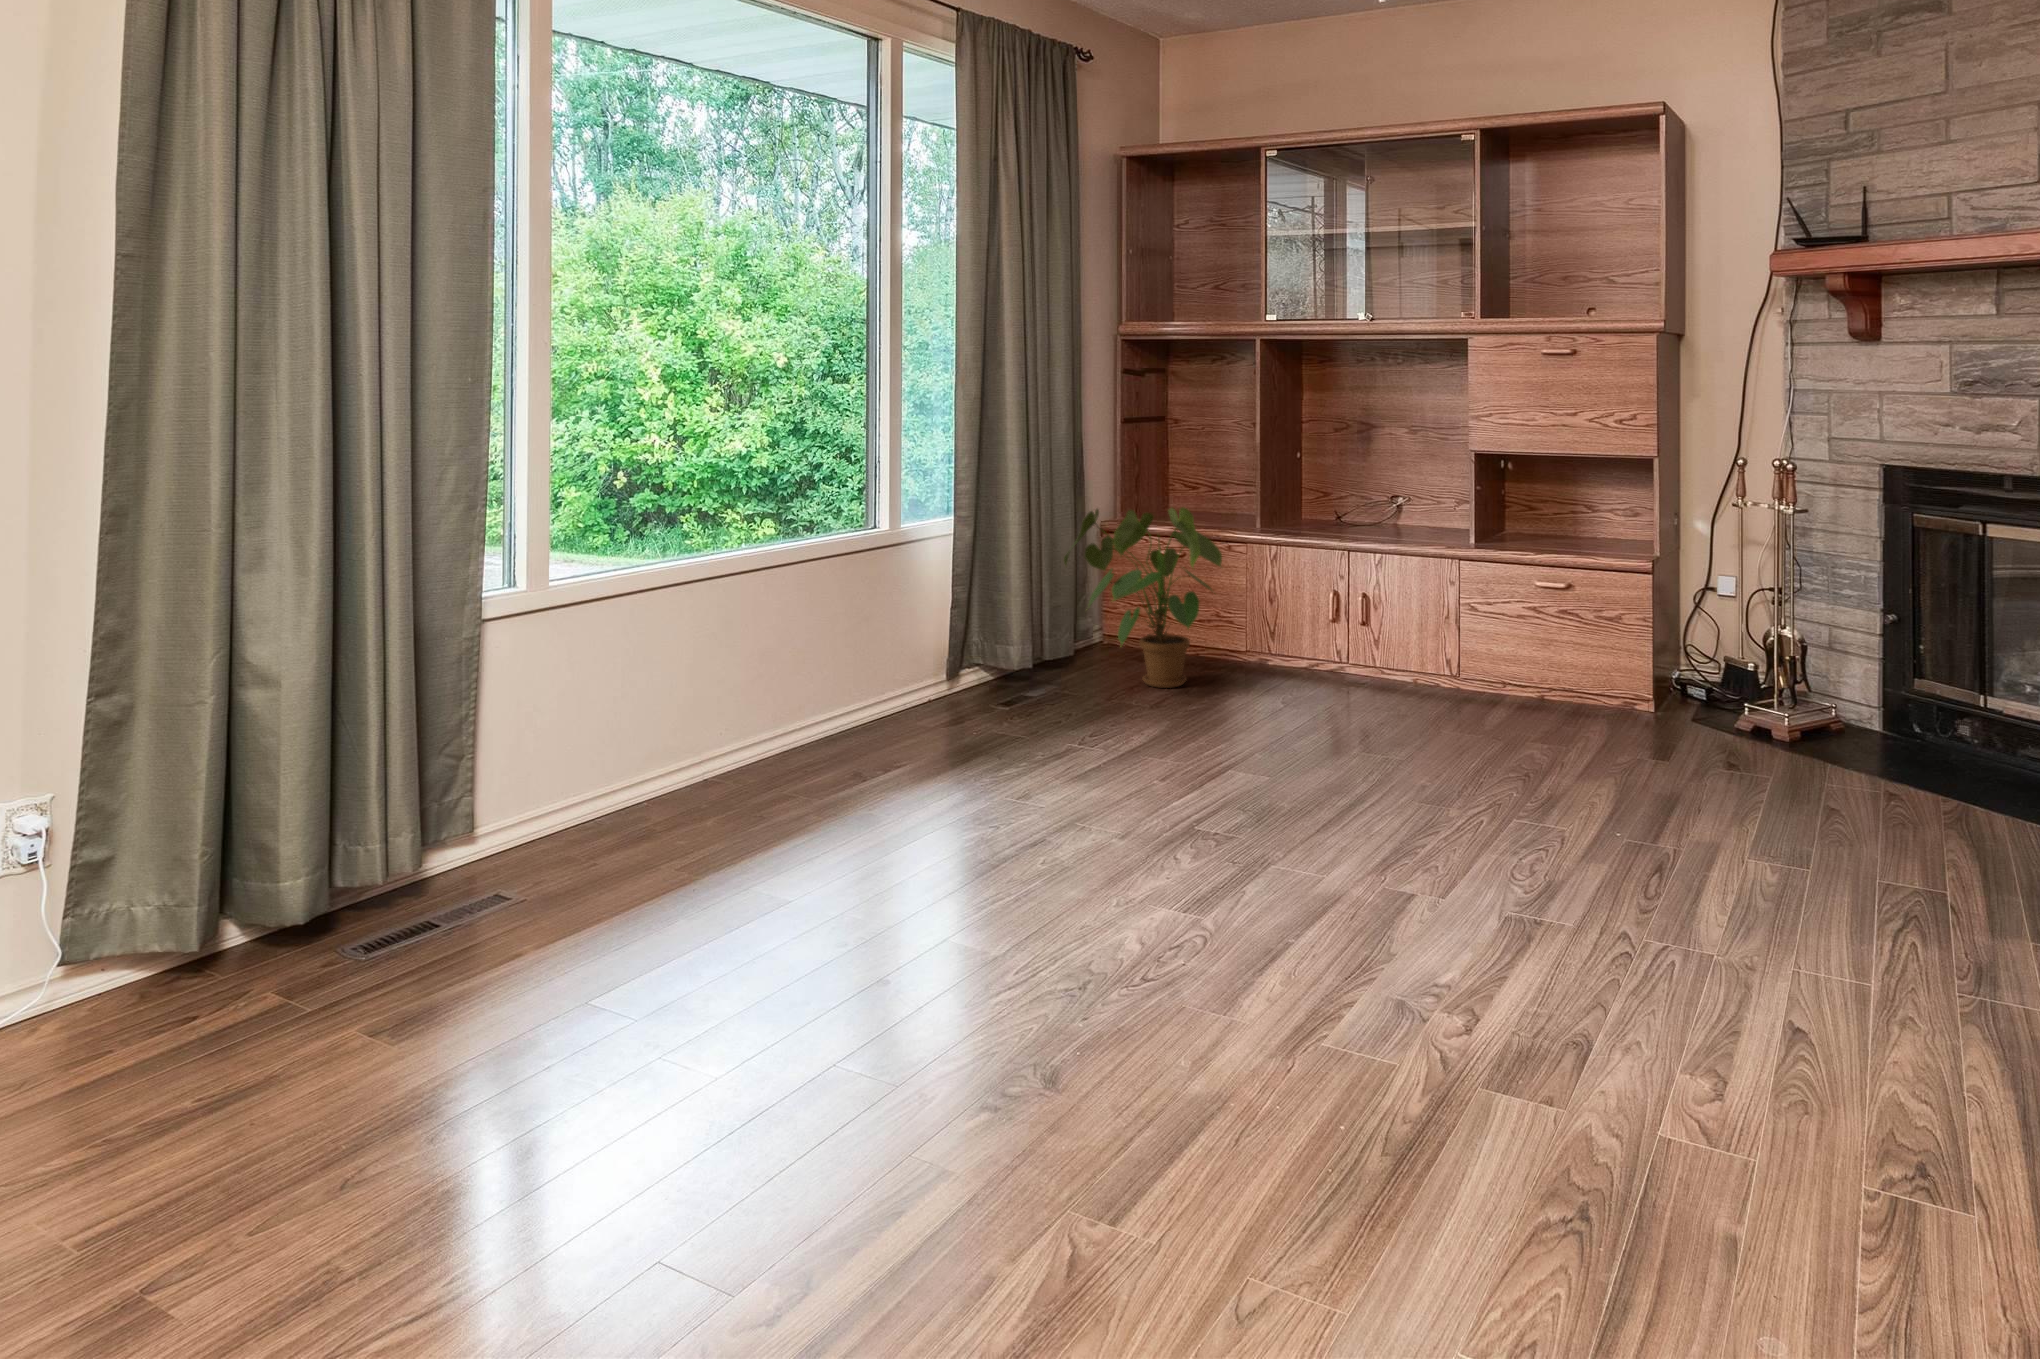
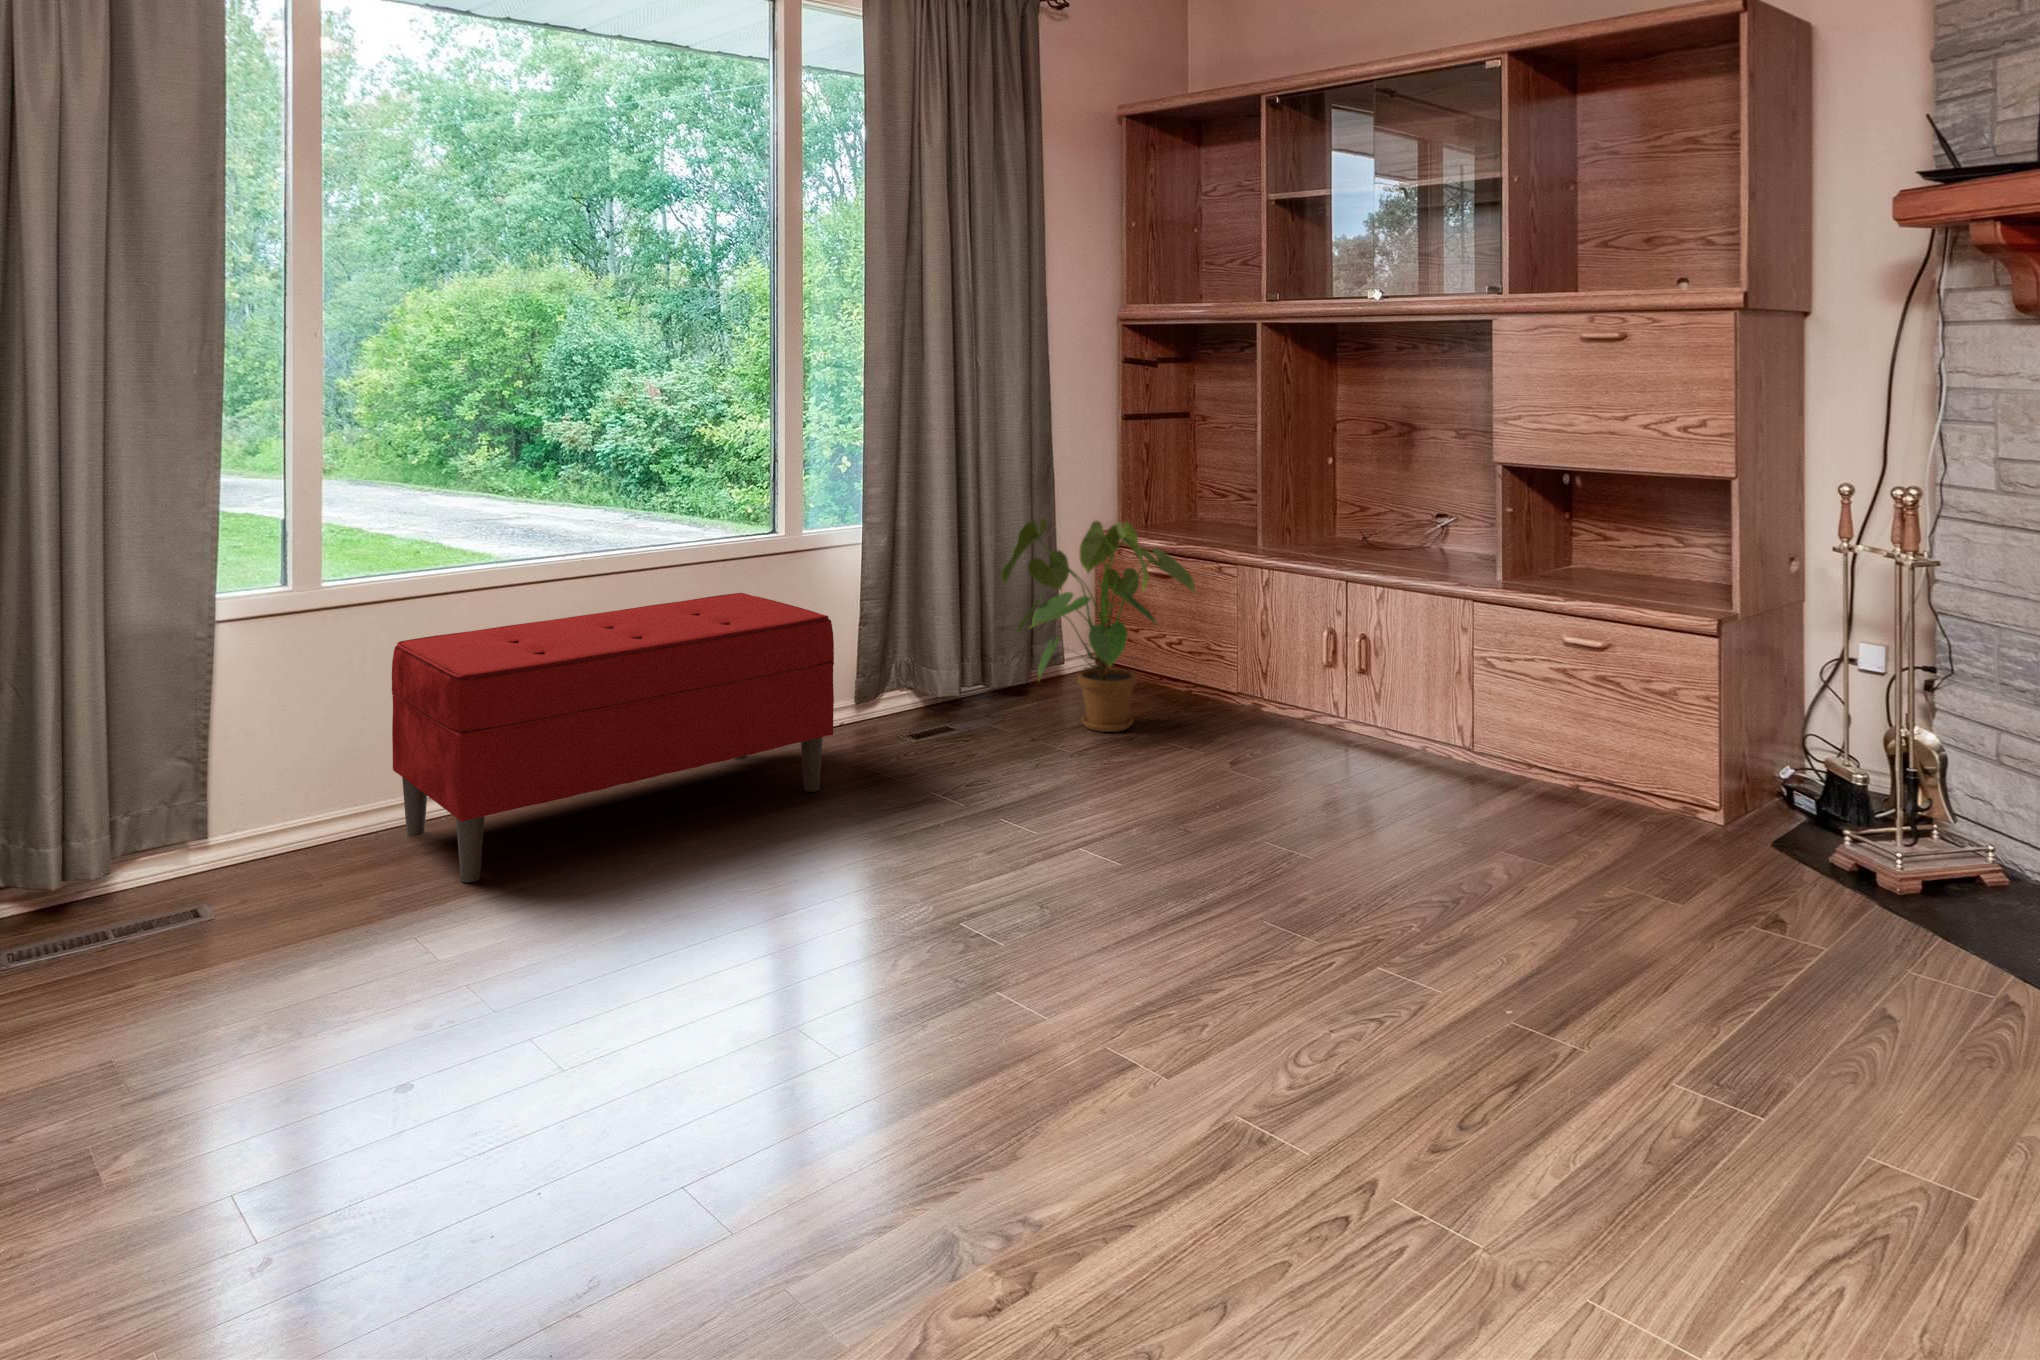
bench: none [611,582,989,847] -> present [392,593,834,883]

